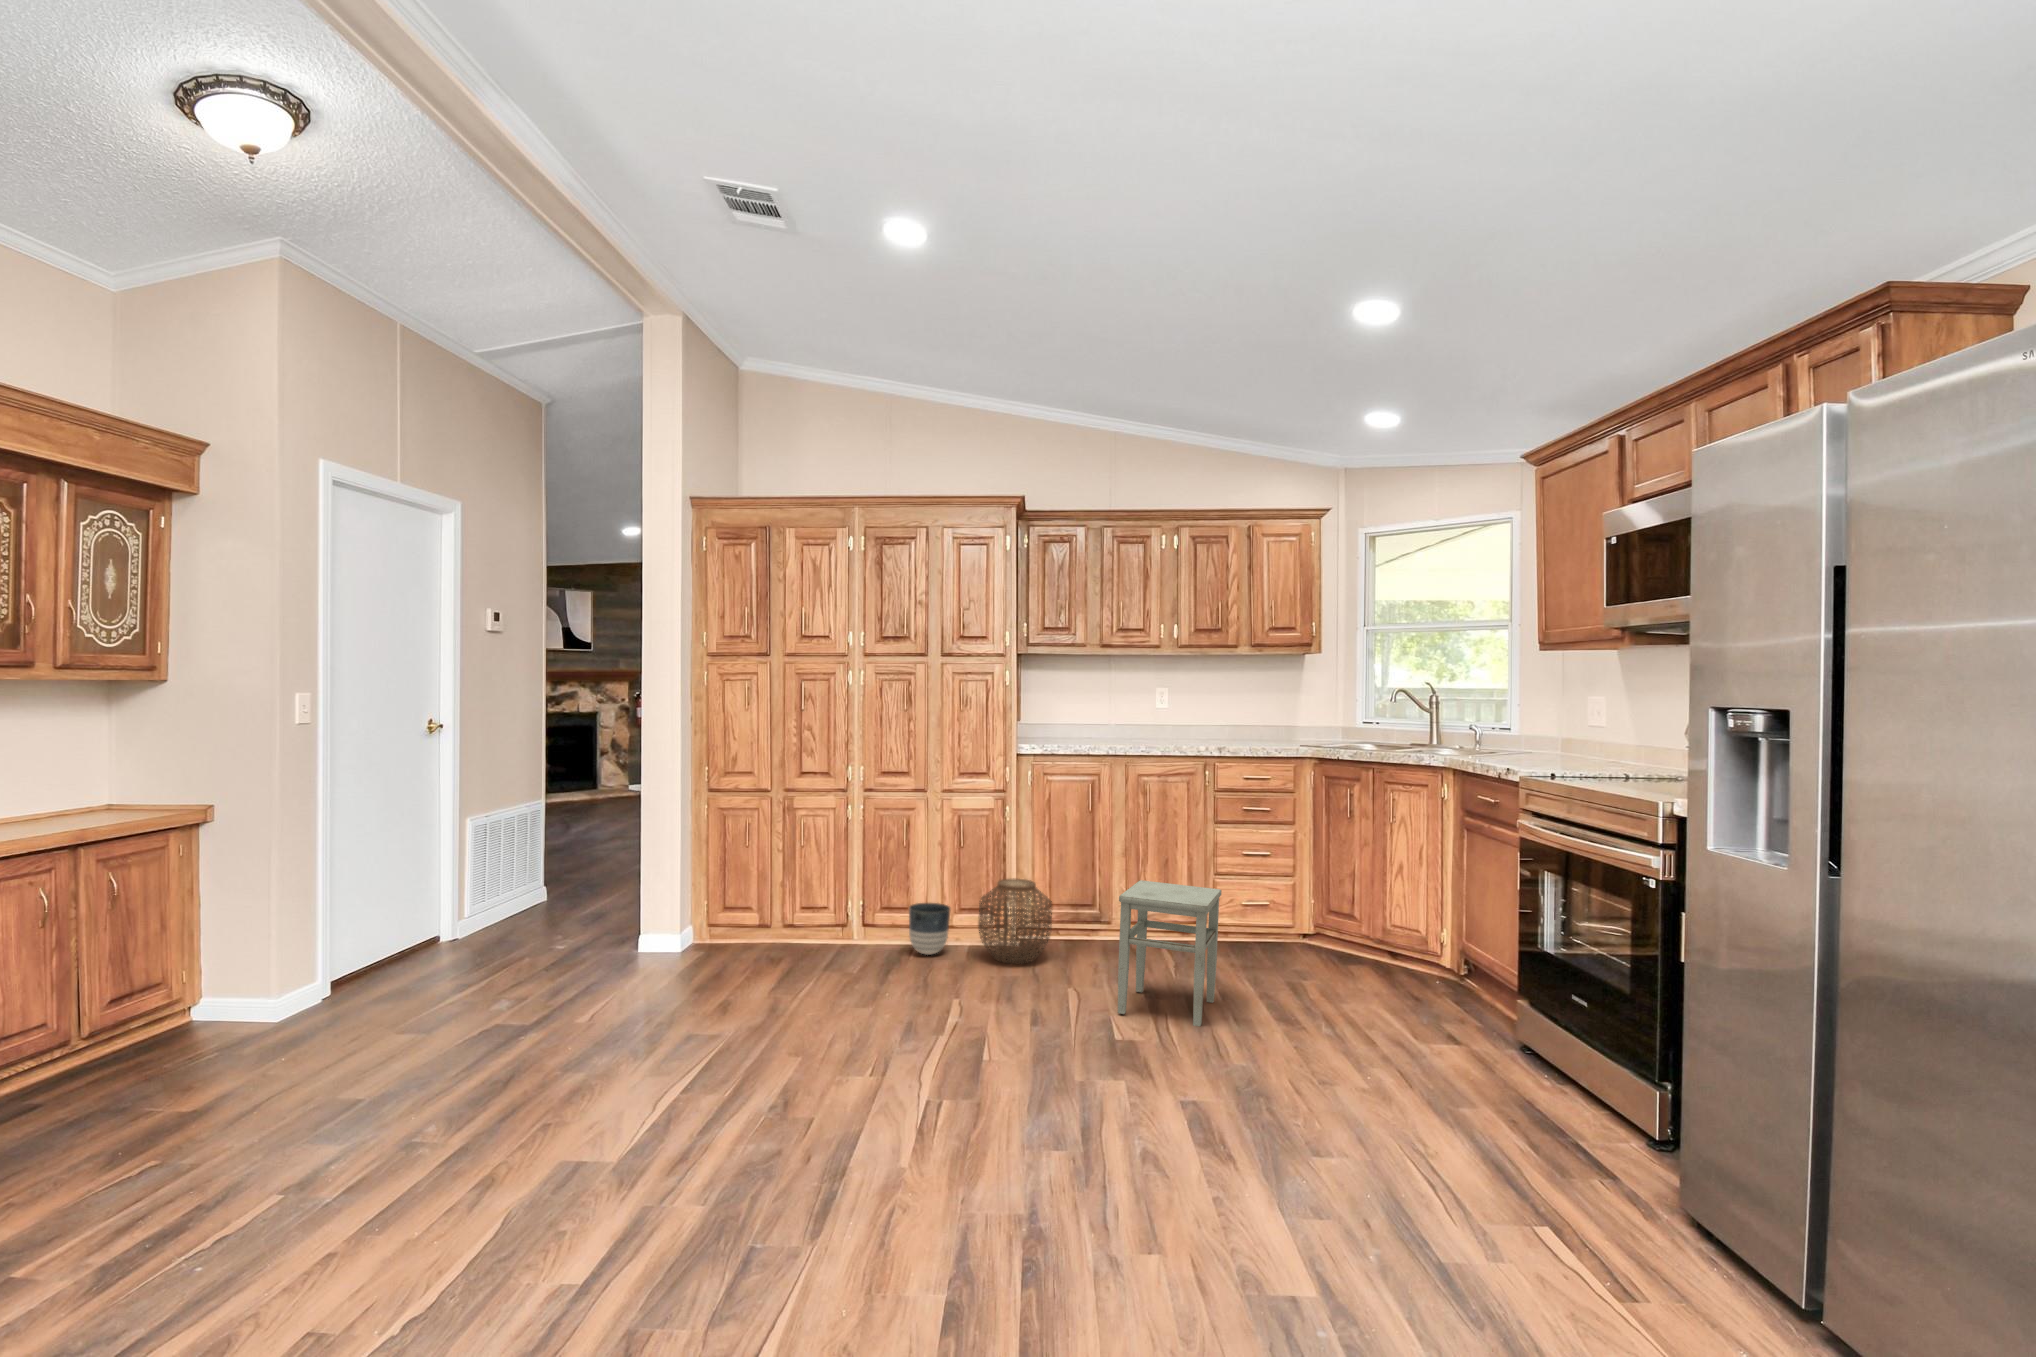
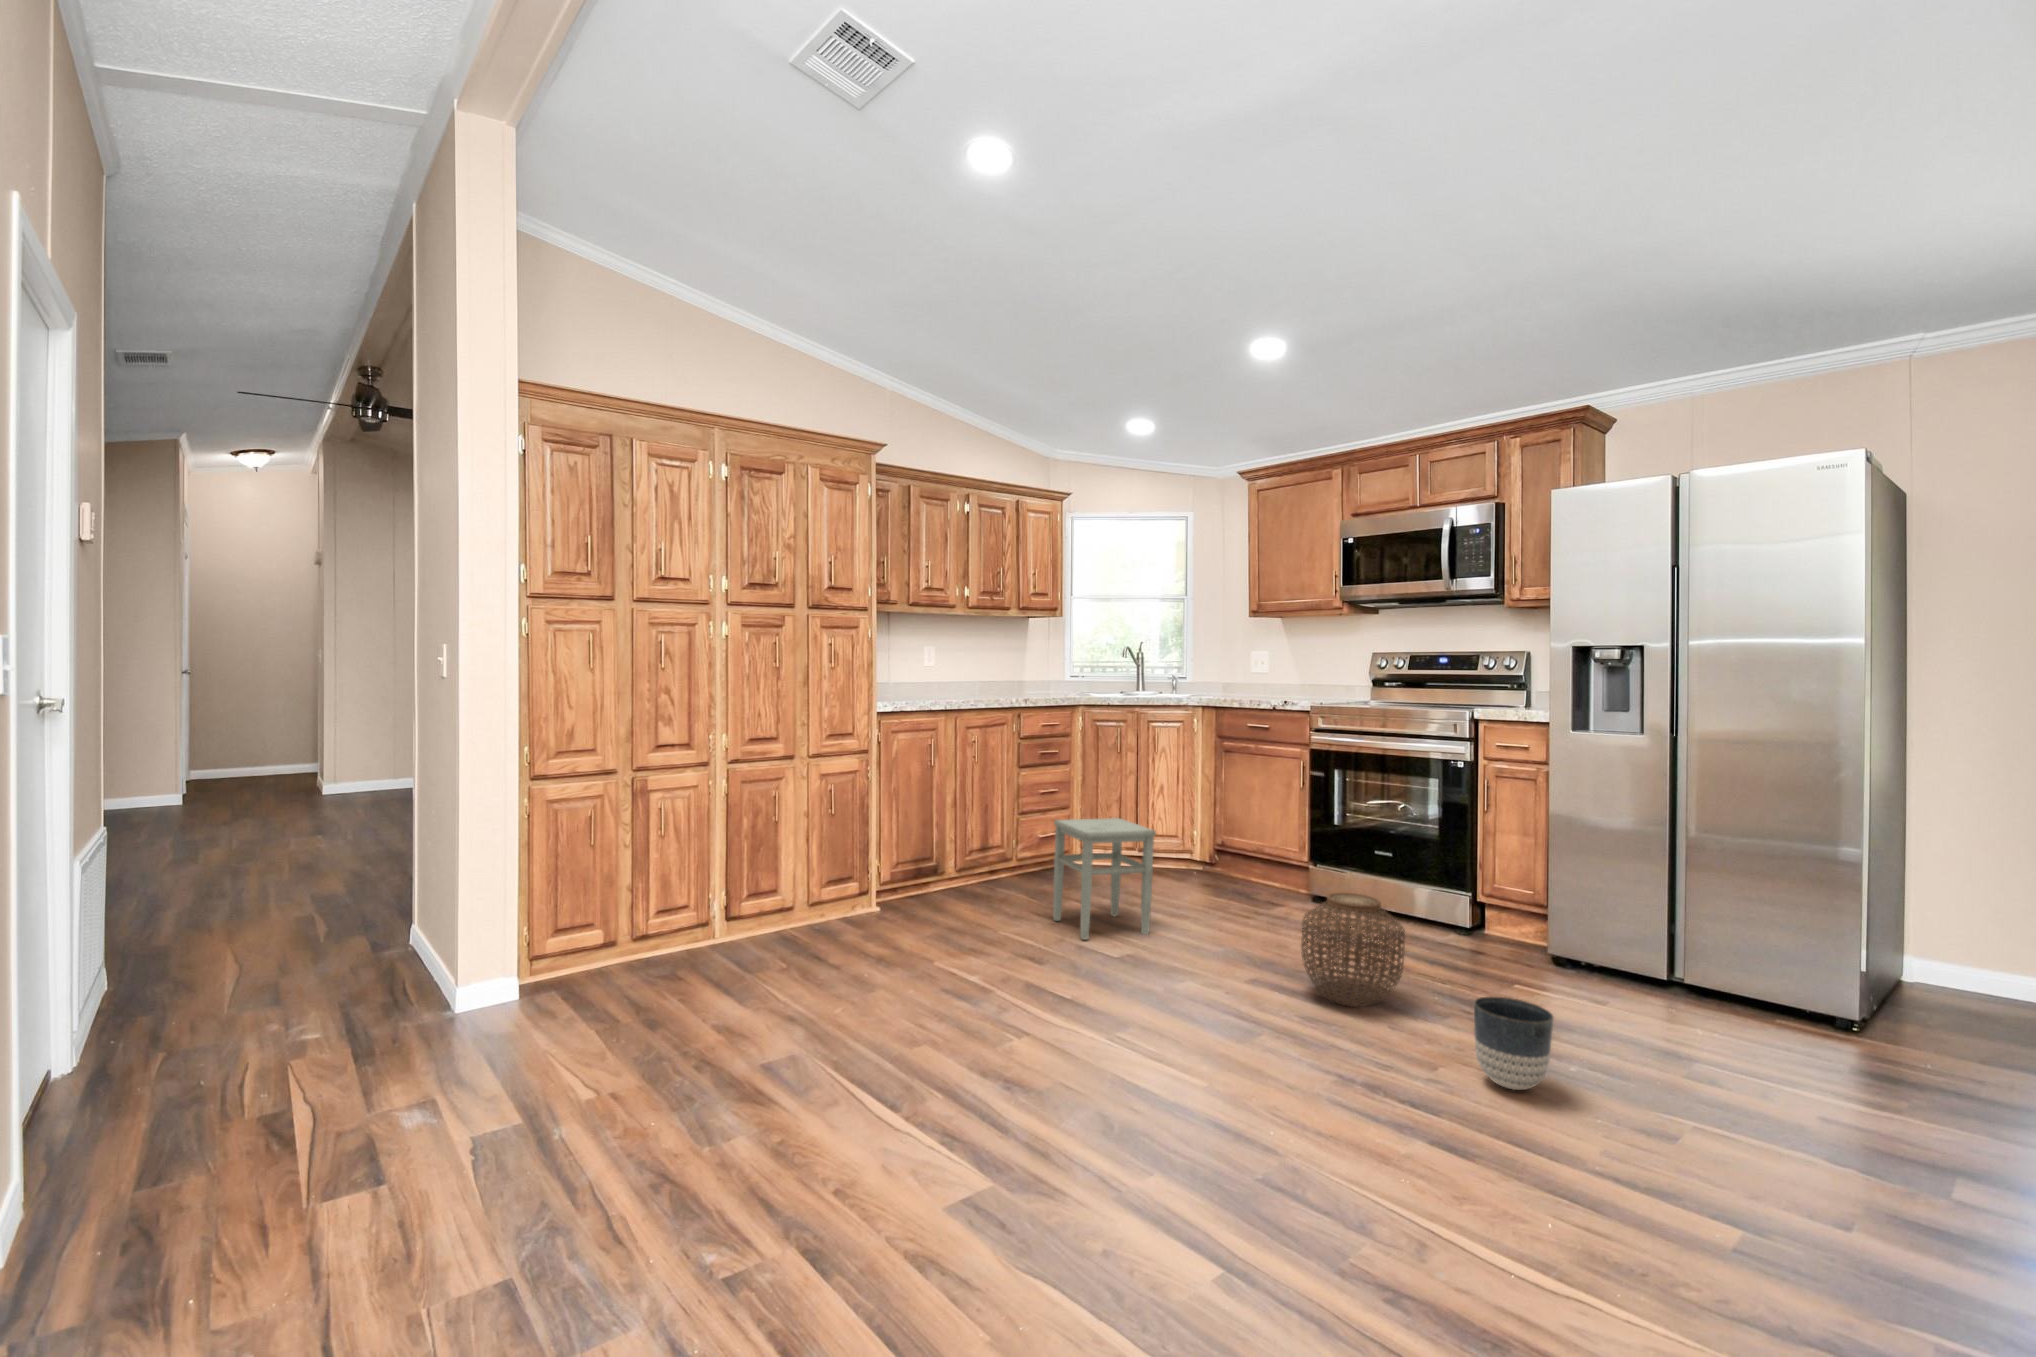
woven basket: present [979,878,1052,964] -> present [1302,893,1405,1007]
planter: present [909,903,951,955] -> present [1474,996,1554,1090]

